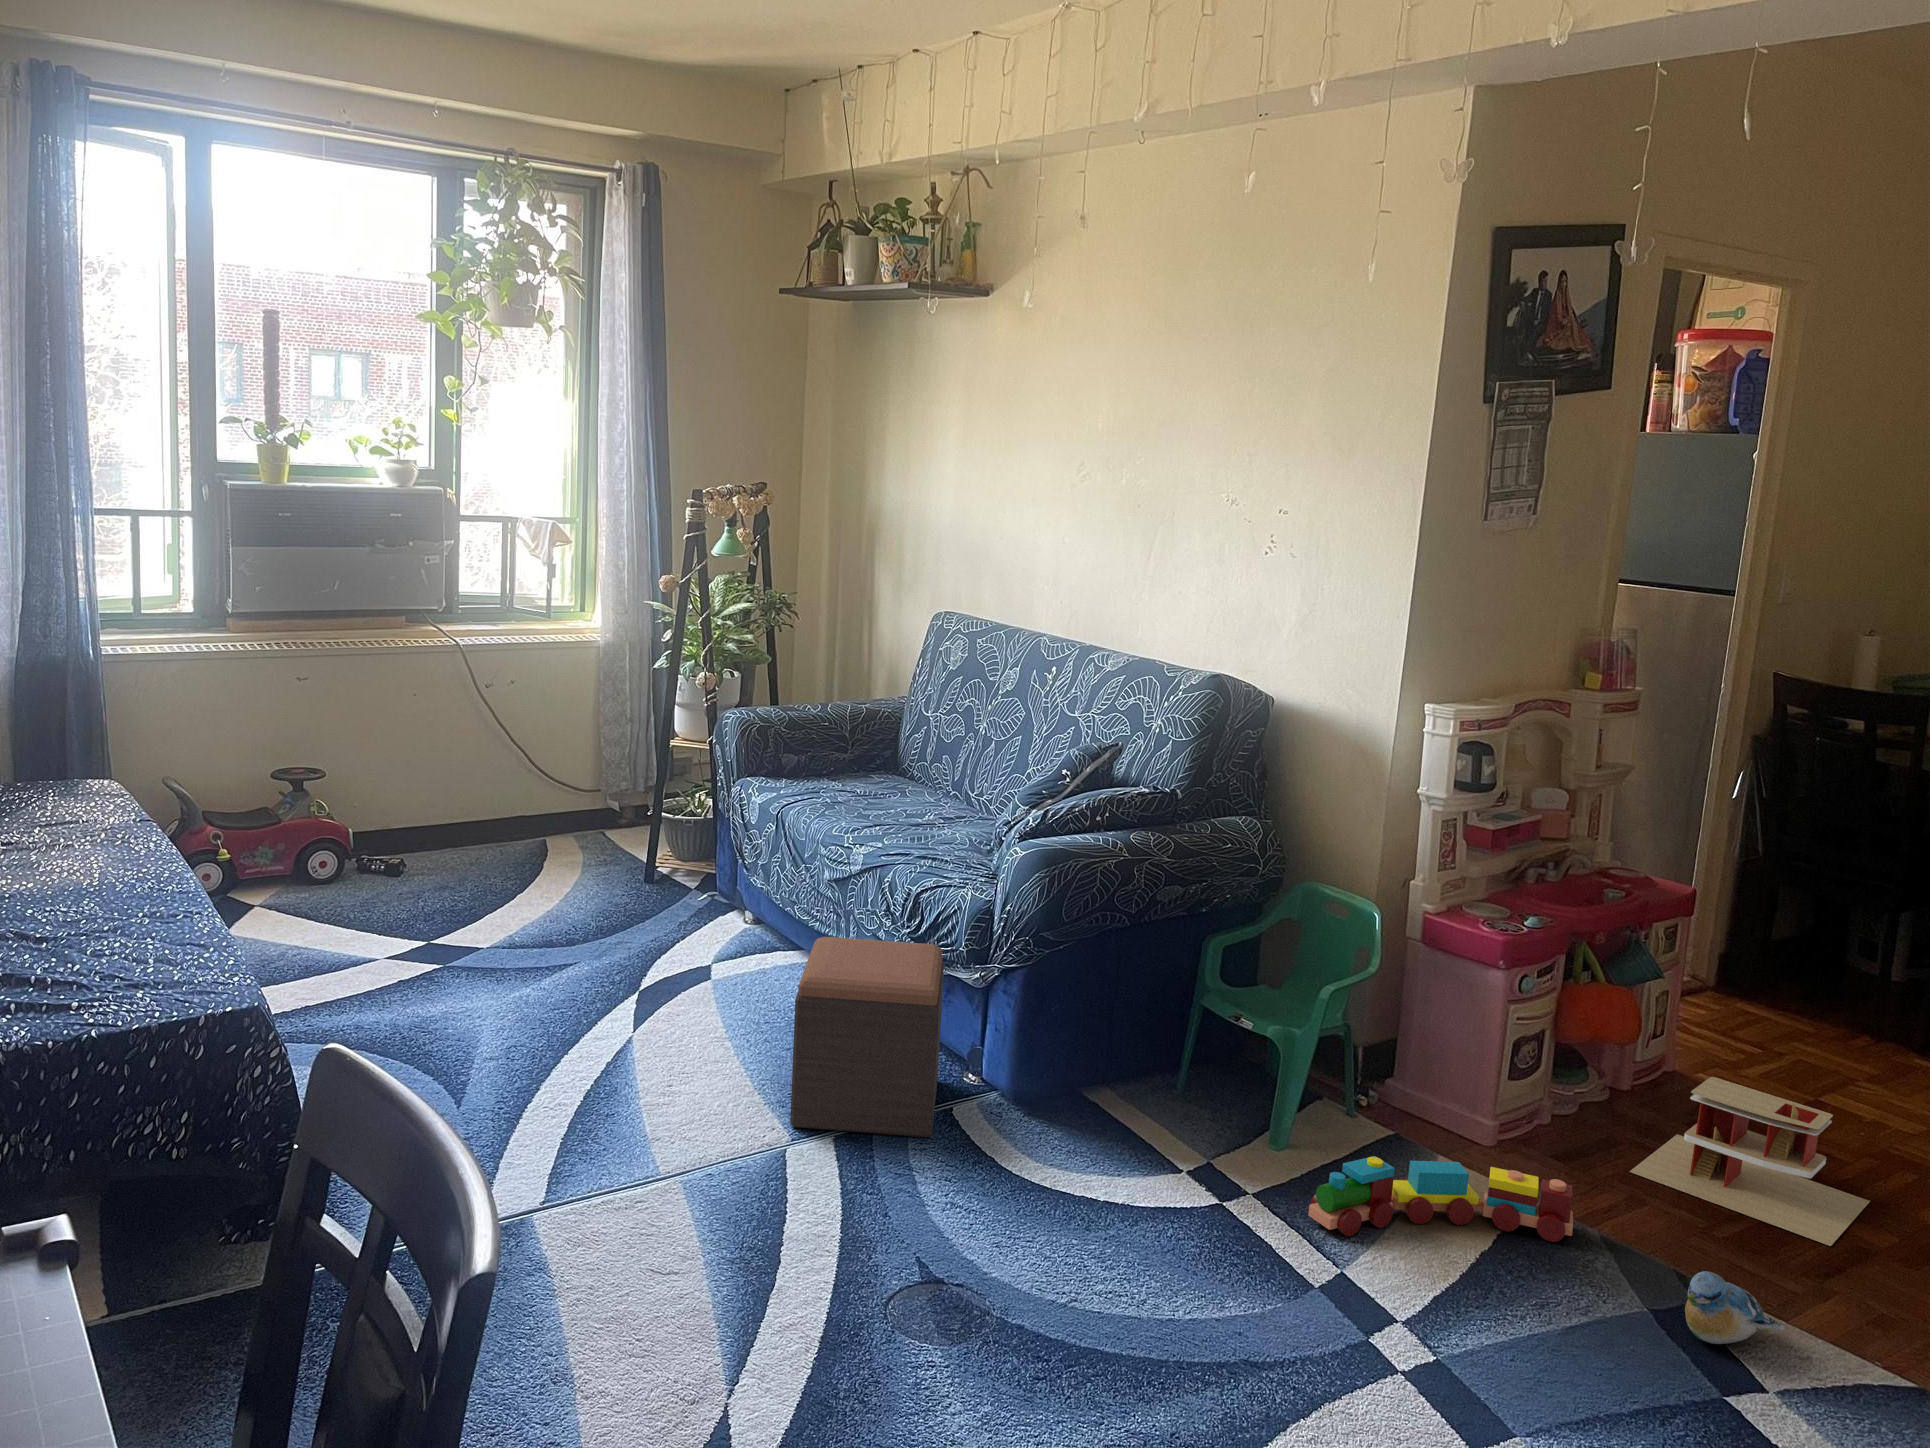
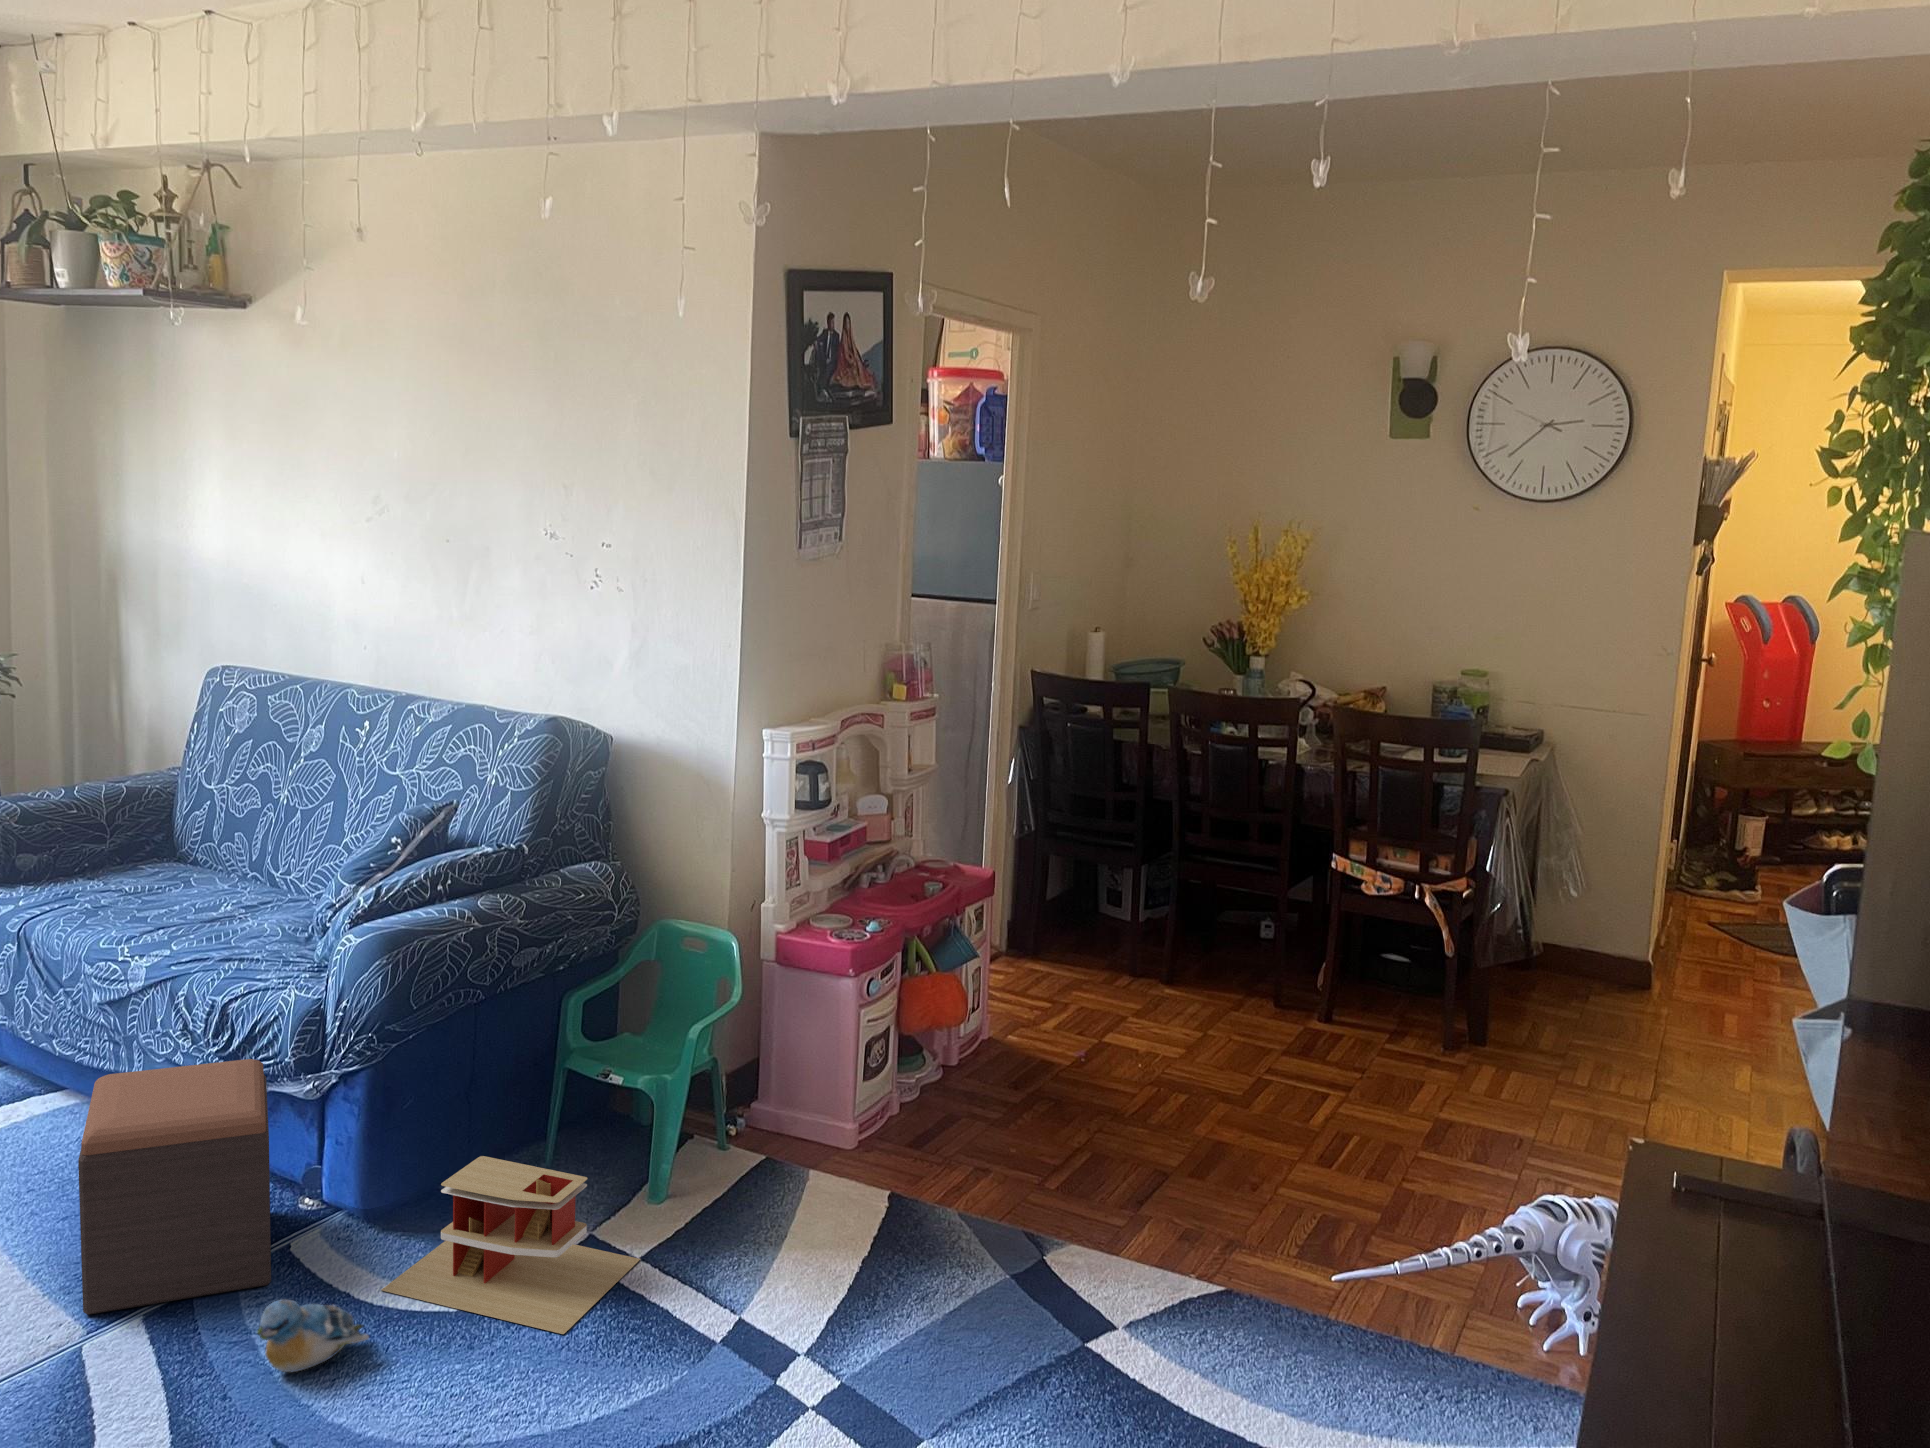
toy house: present [1630,1077,1870,1246] -> present [381,1156,640,1334]
toy train: present [1309,1156,1573,1242] -> none [700,1174,939,1279]
plush toy: present [1685,1271,1784,1344] -> present [257,1300,369,1372]

